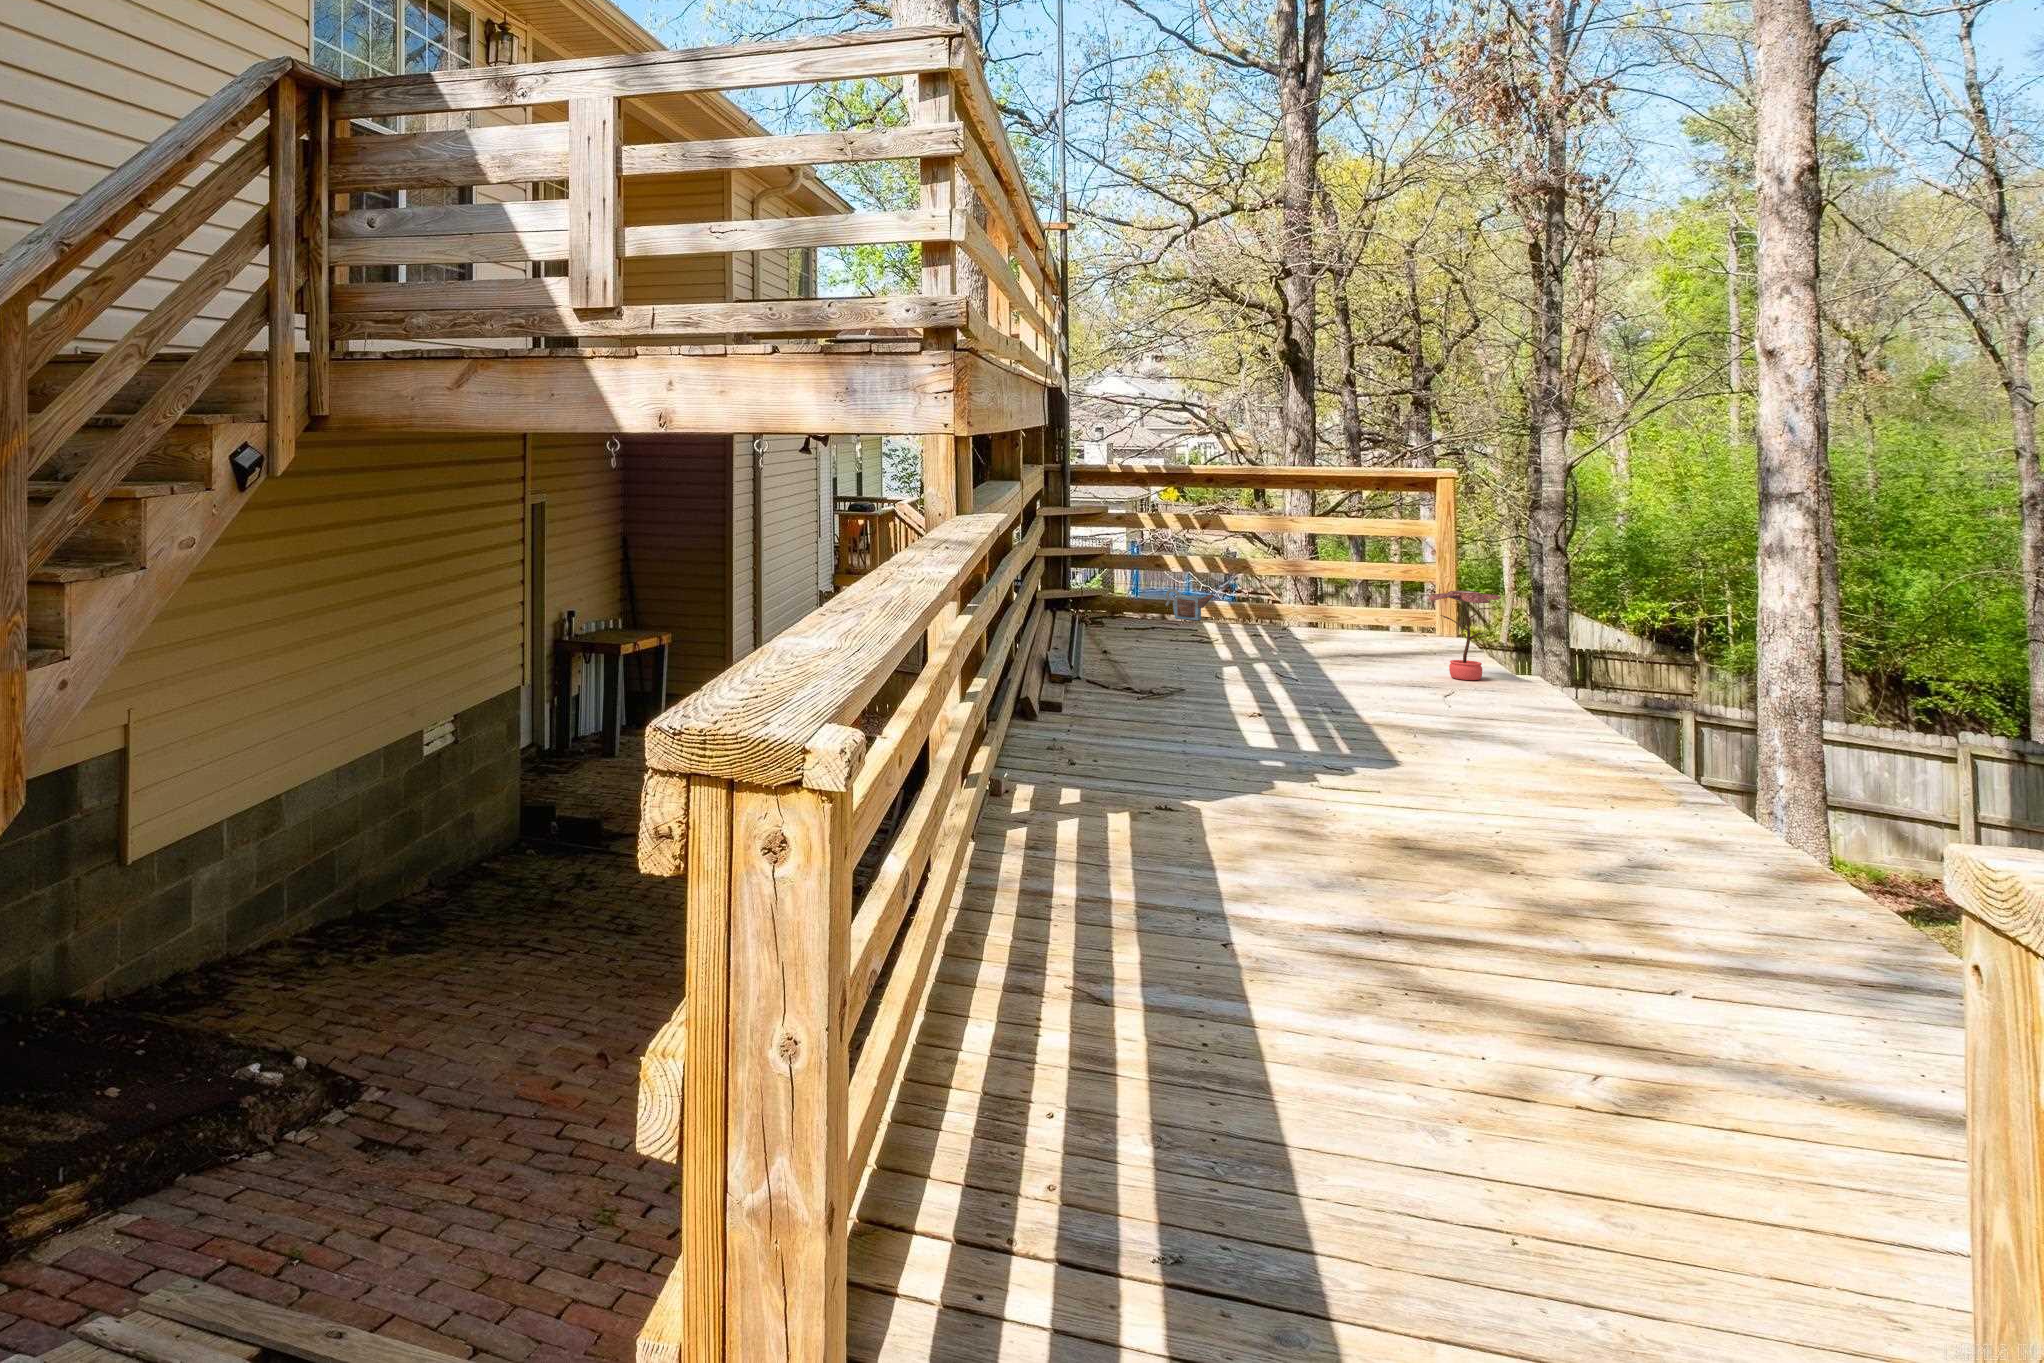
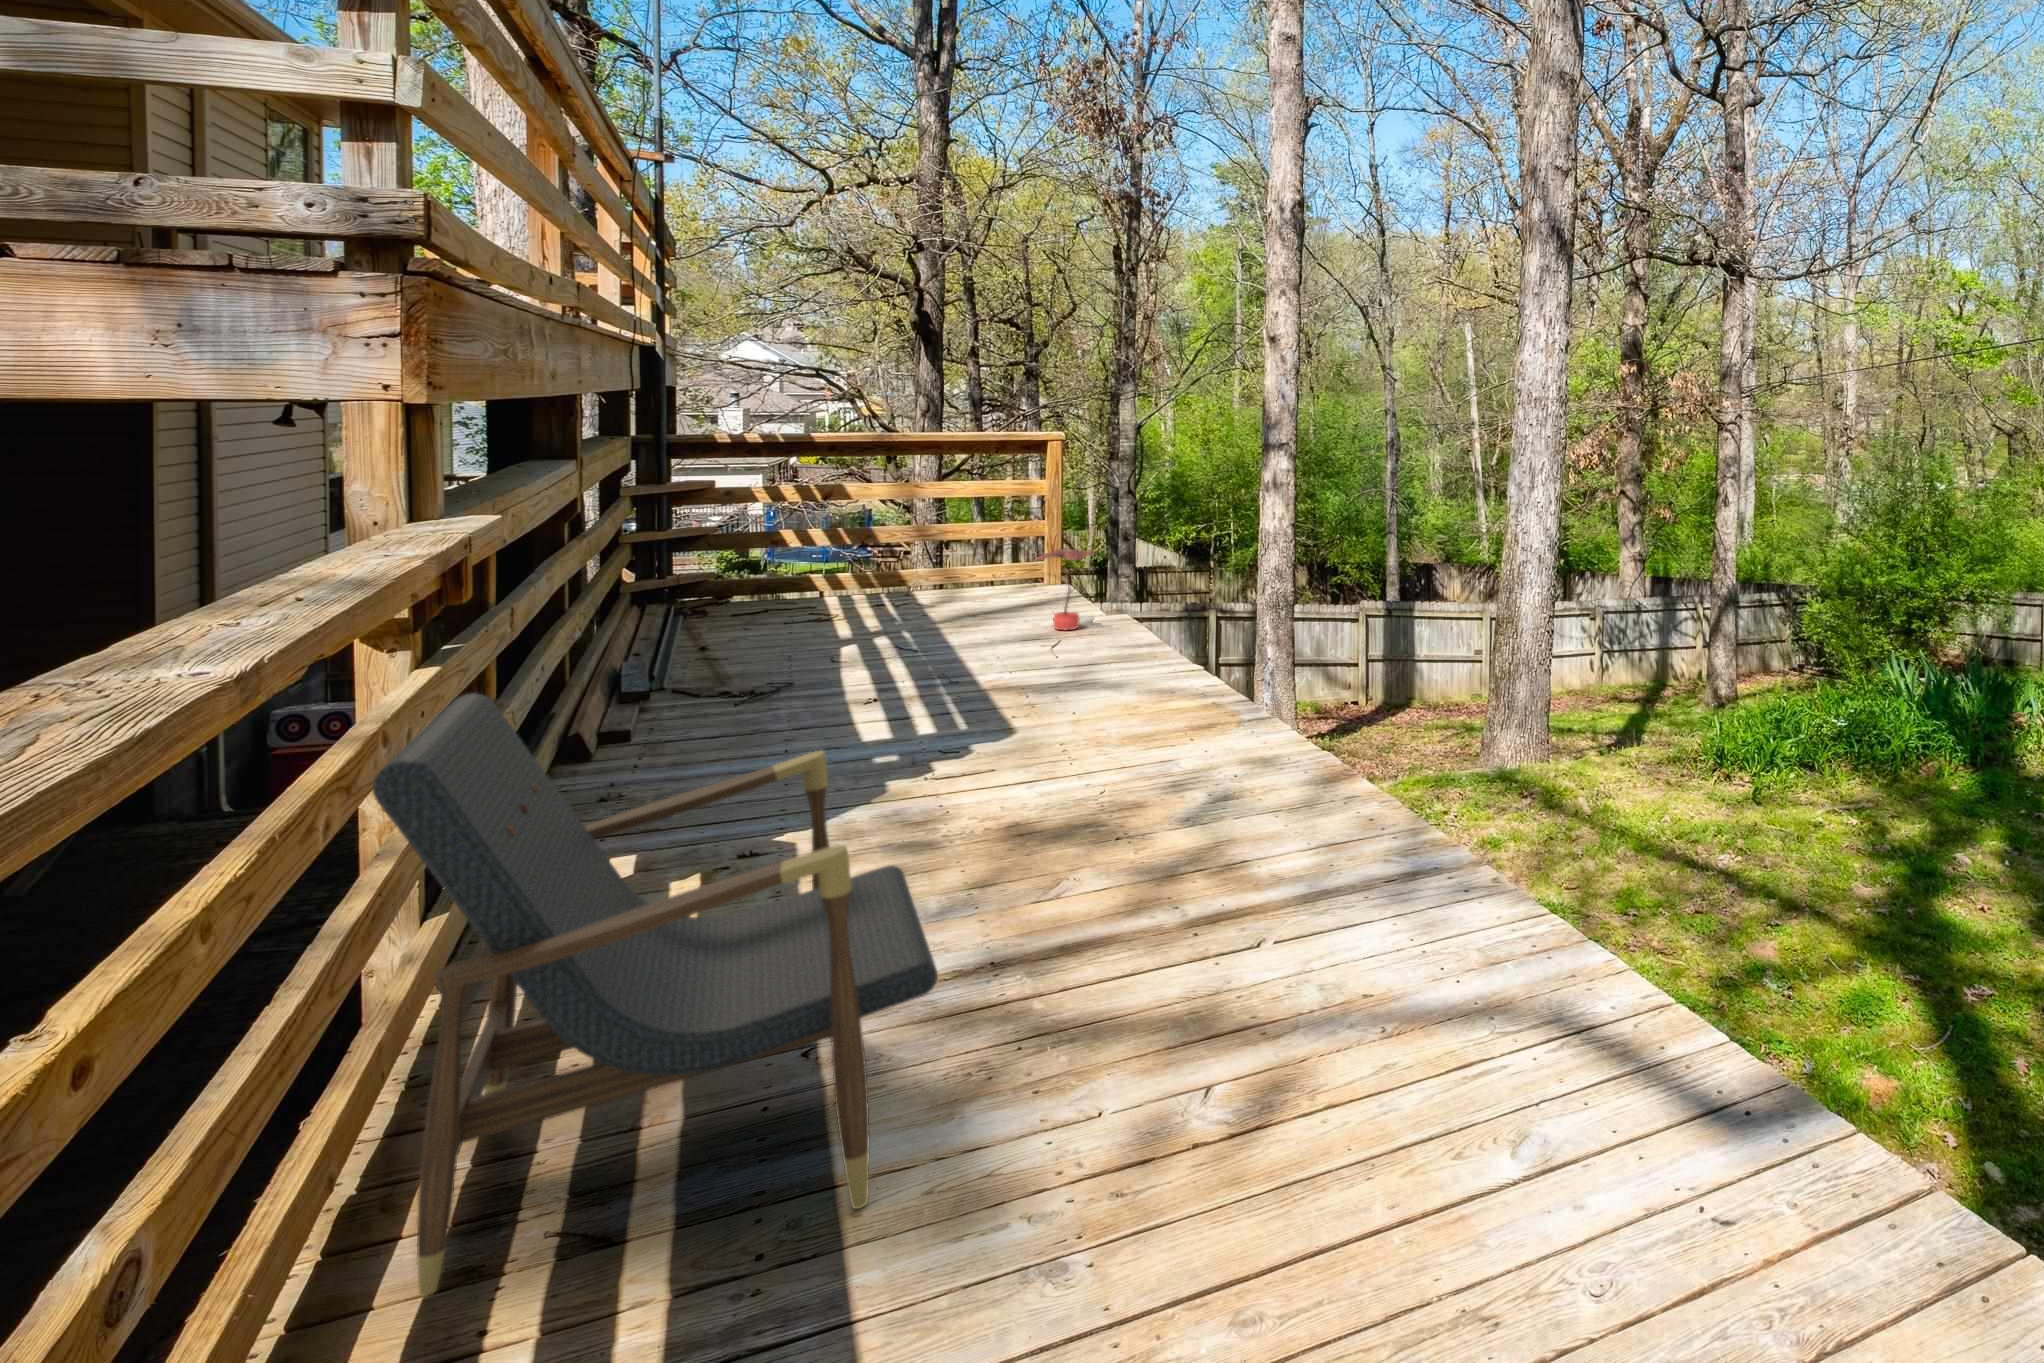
watering can: present [1165,589,1214,620] -> none [787,561,839,591]
lounge chair: none [971,621,1342,1037] -> present [372,694,938,1296]

